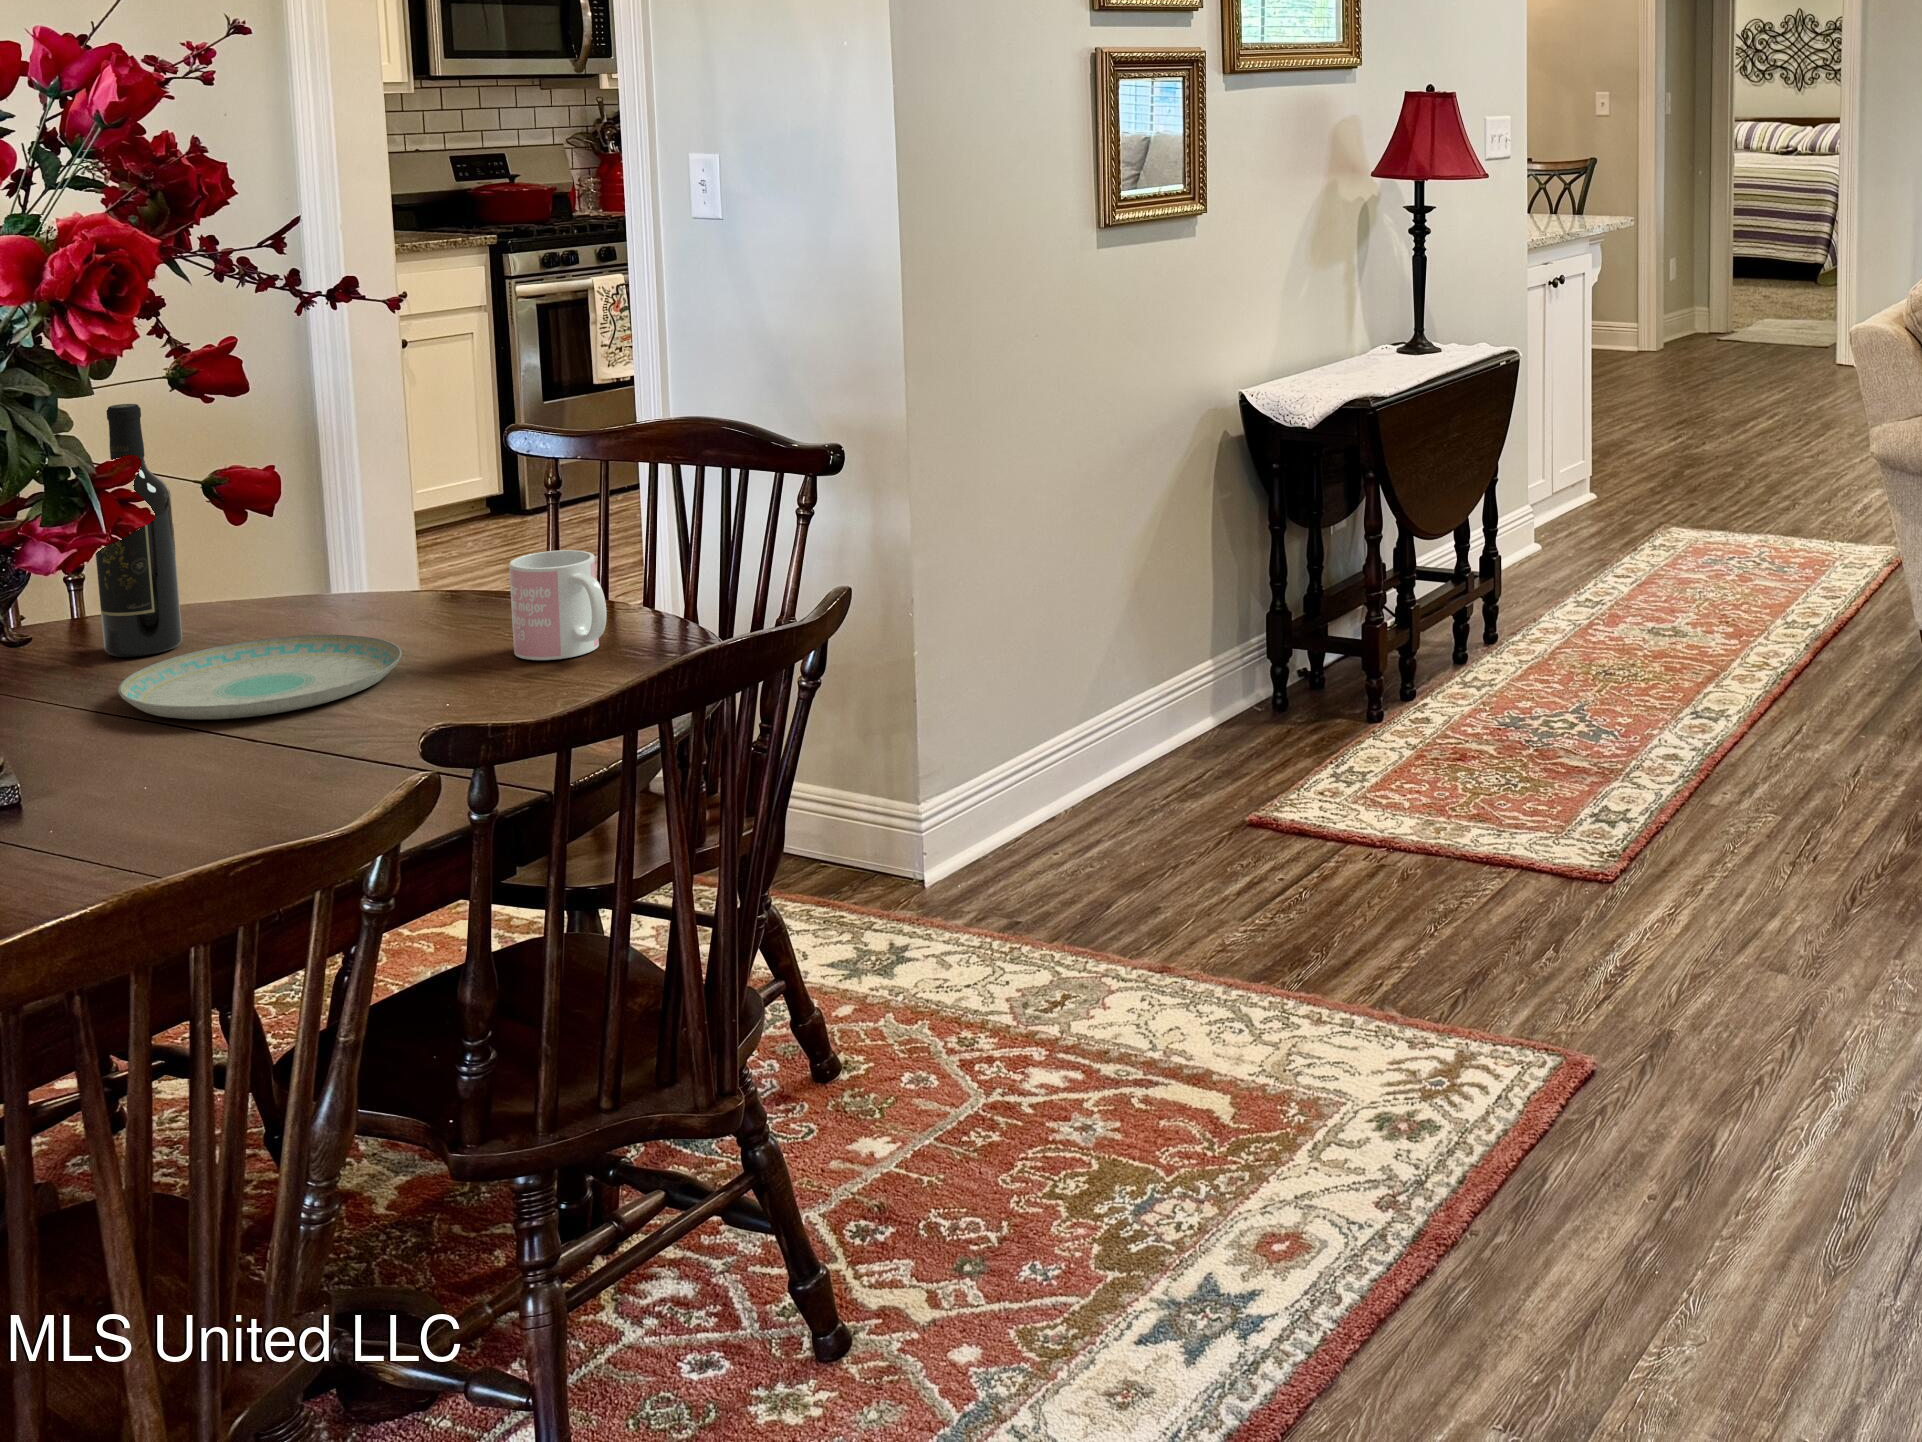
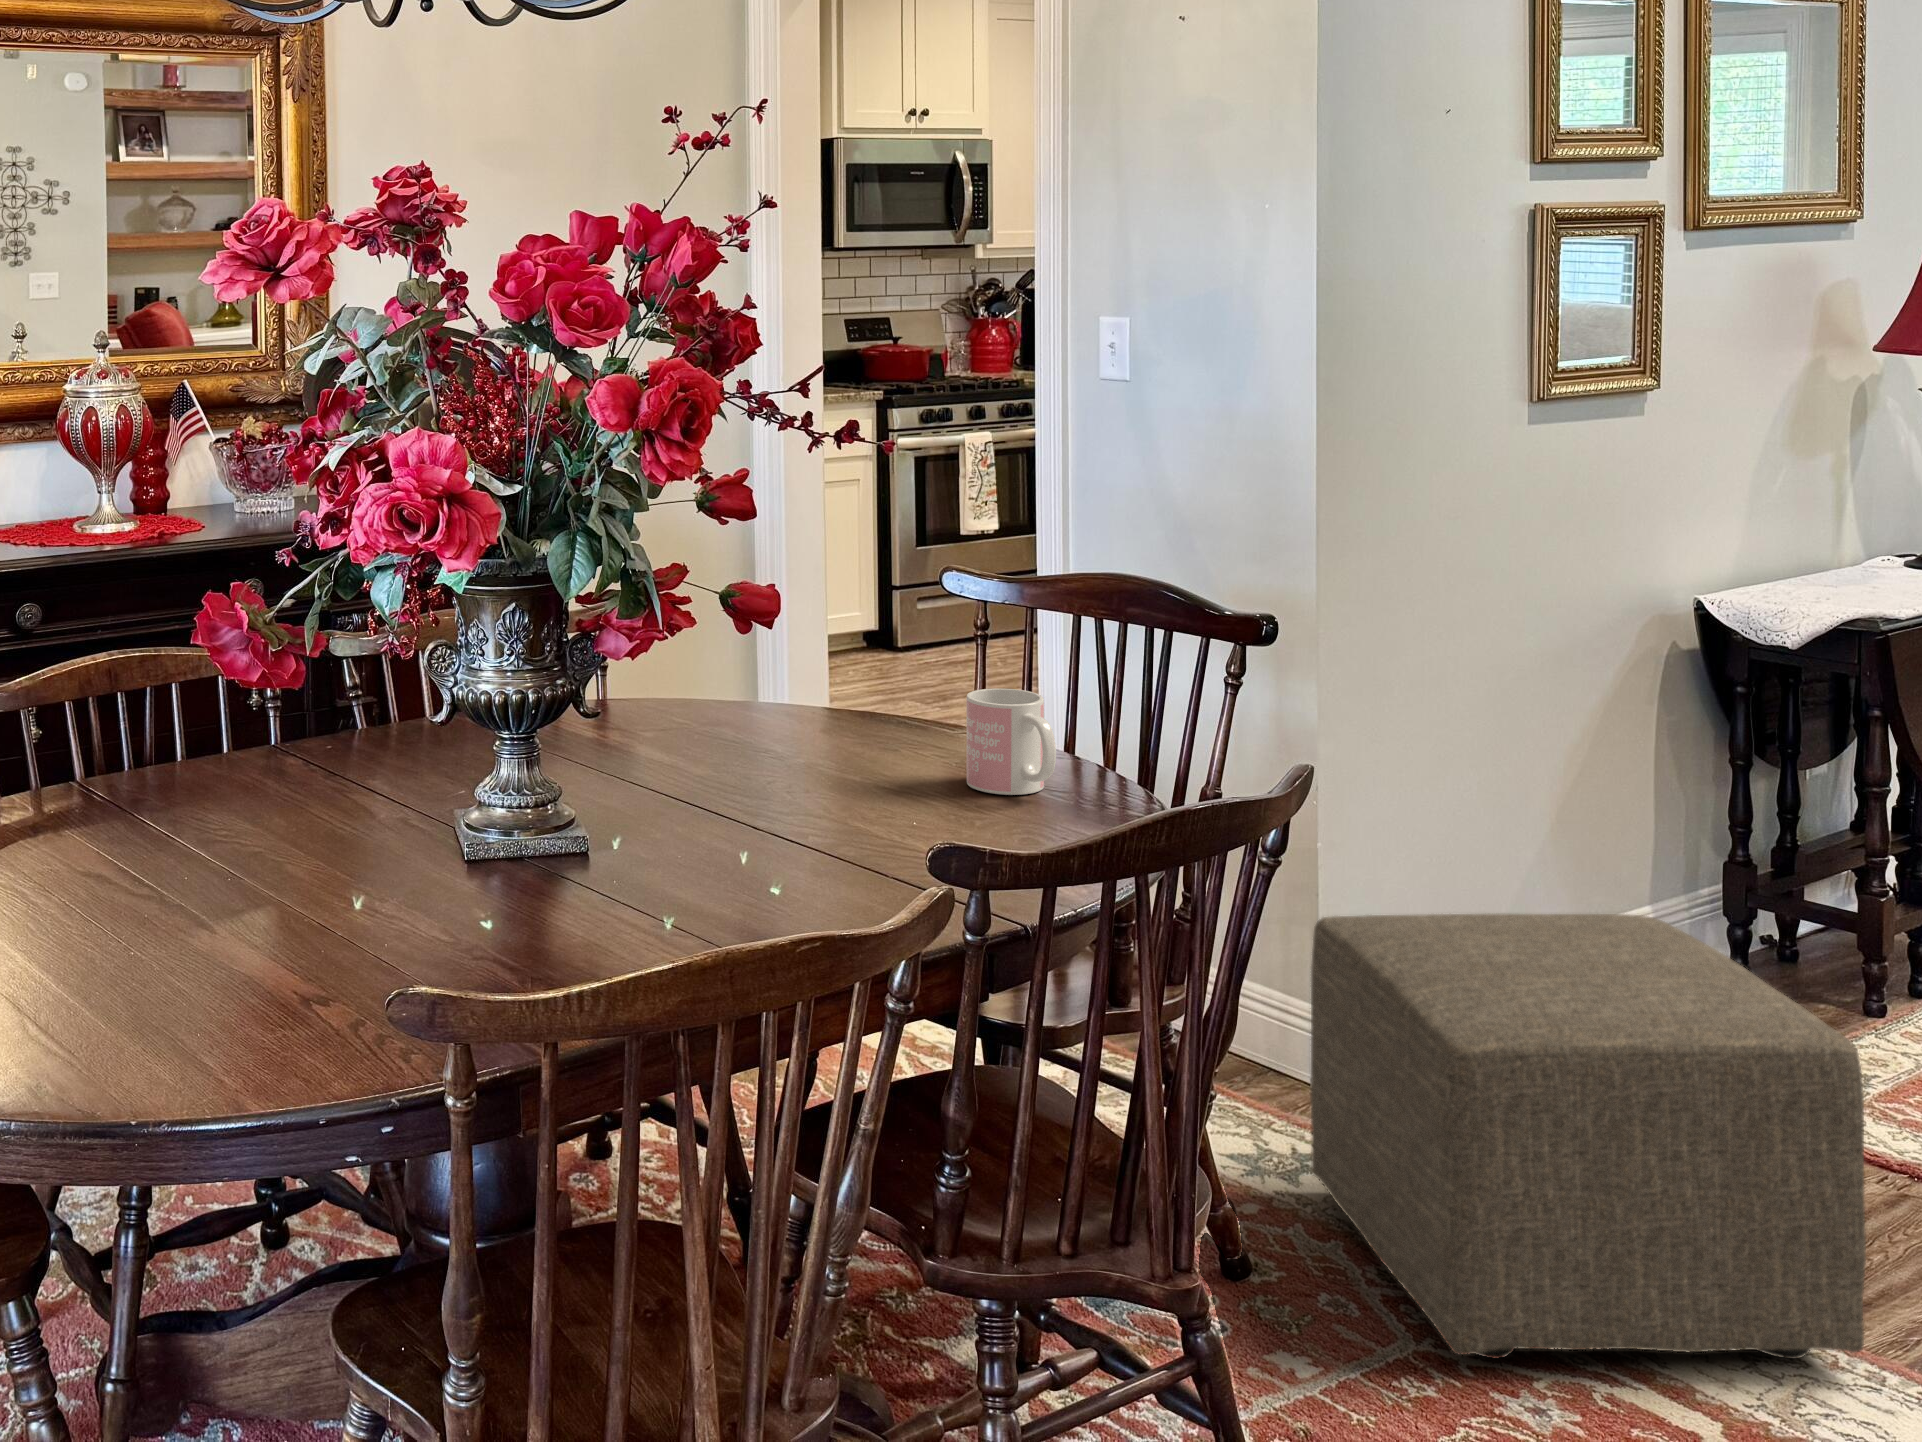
wine bottle: present [96,404,182,657] -> none [628,520,688,740]
plate: present [118,635,402,720] -> none [648,739,871,808]
ottoman: none [900,678,1335,1094] -> present [1310,913,1866,1359]

